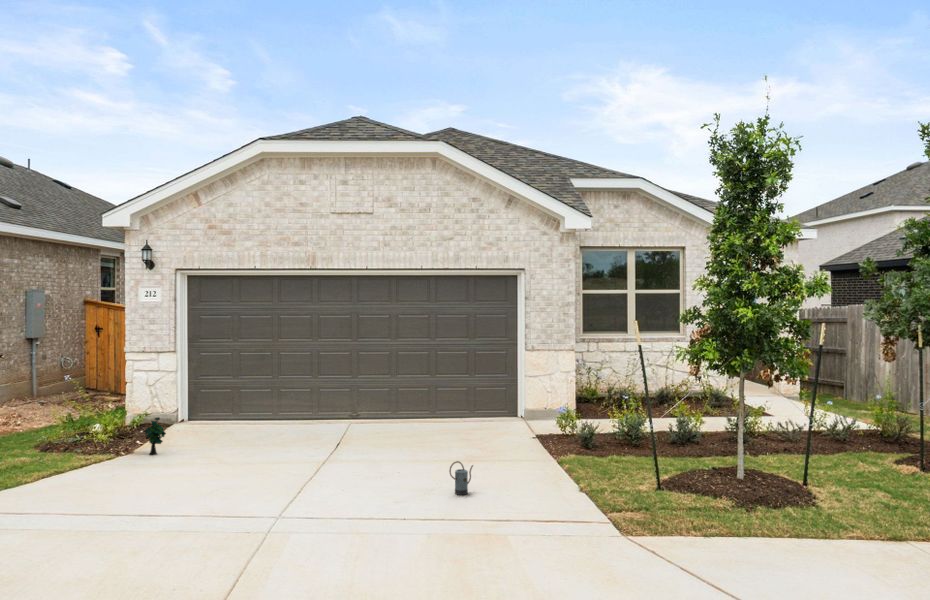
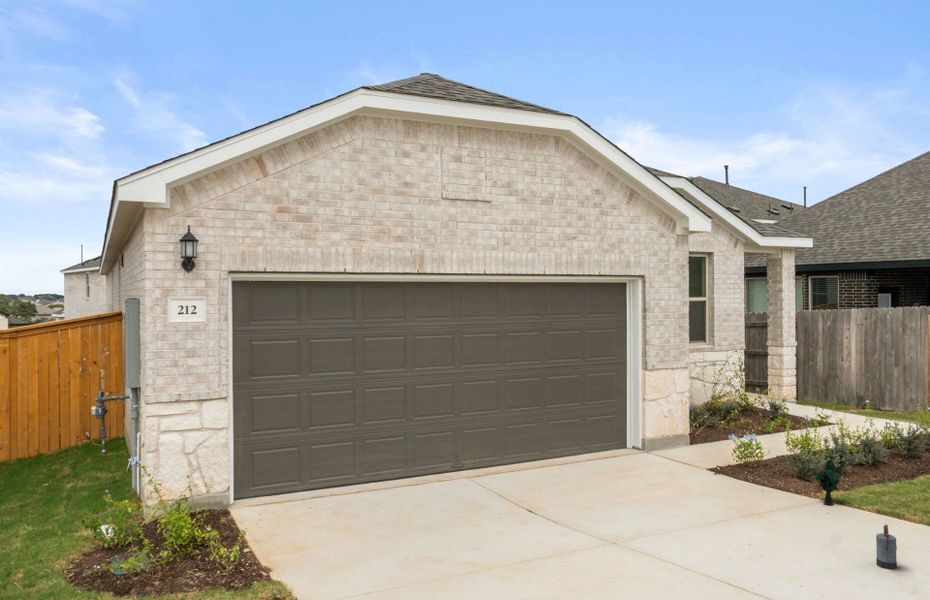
decorative plant: present [143,418,166,455] -> present [814,457,842,506]

